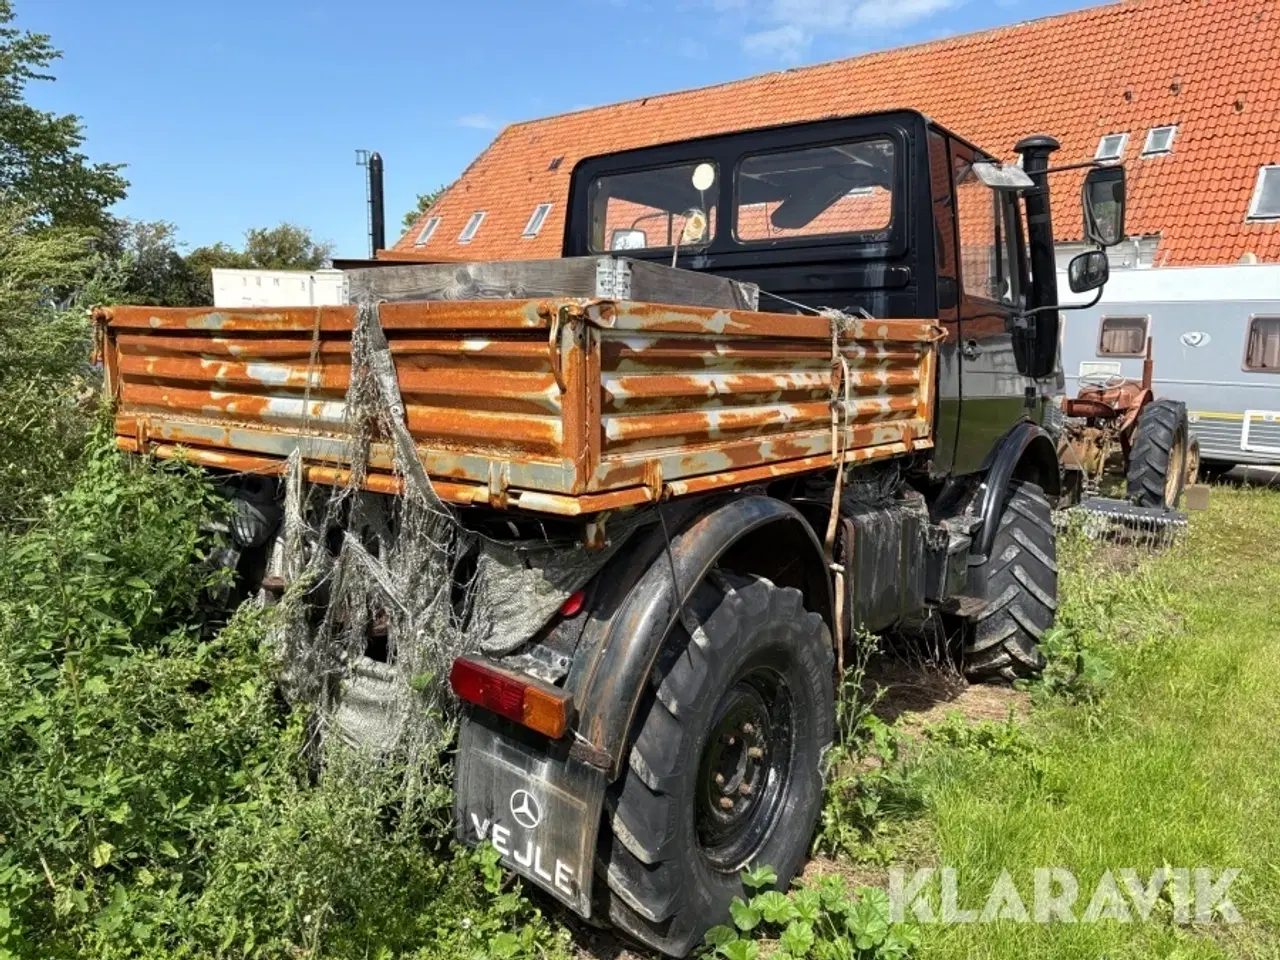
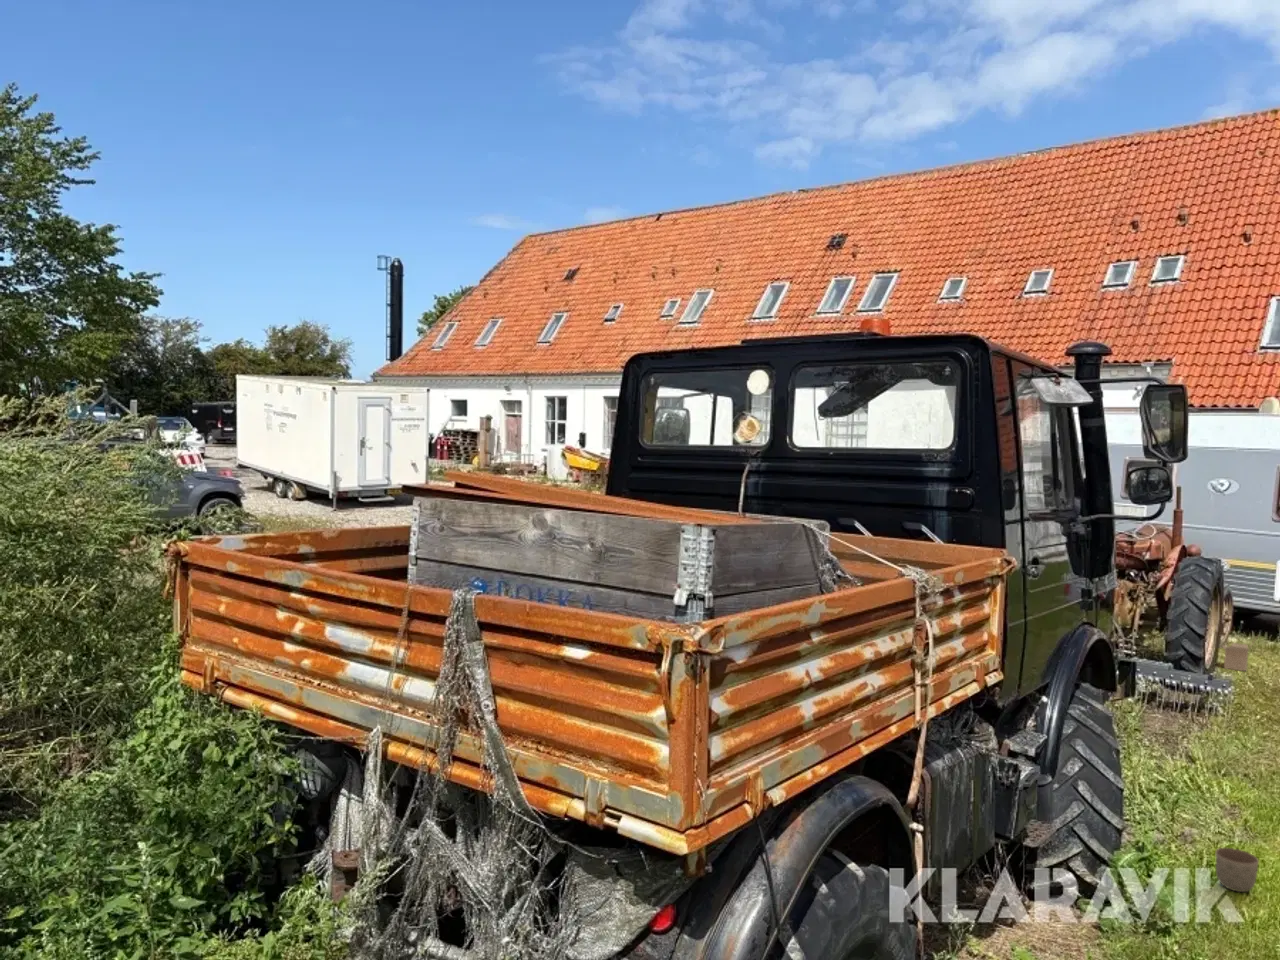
planter: none [1145,630,1185,668] -> present [1215,848,1259,892]

